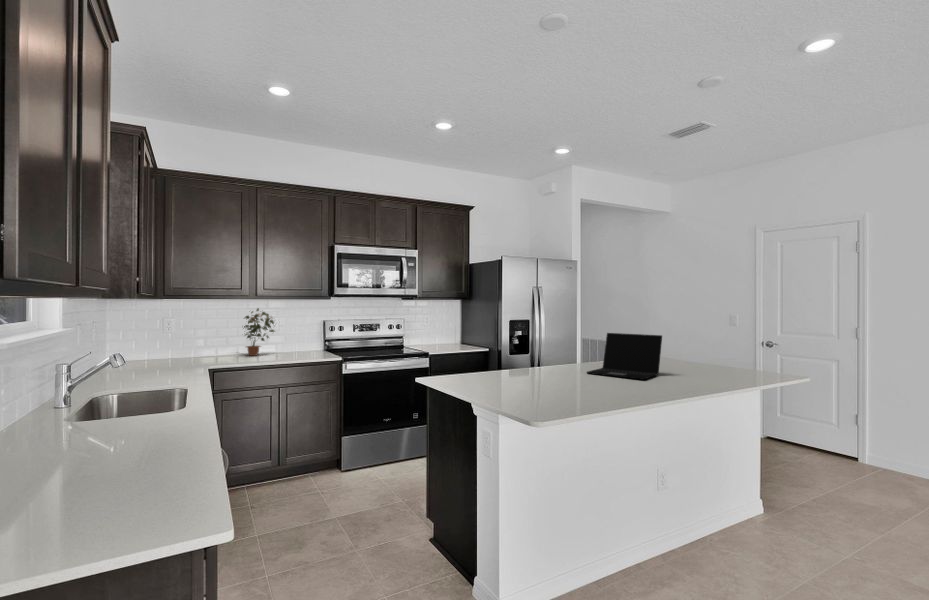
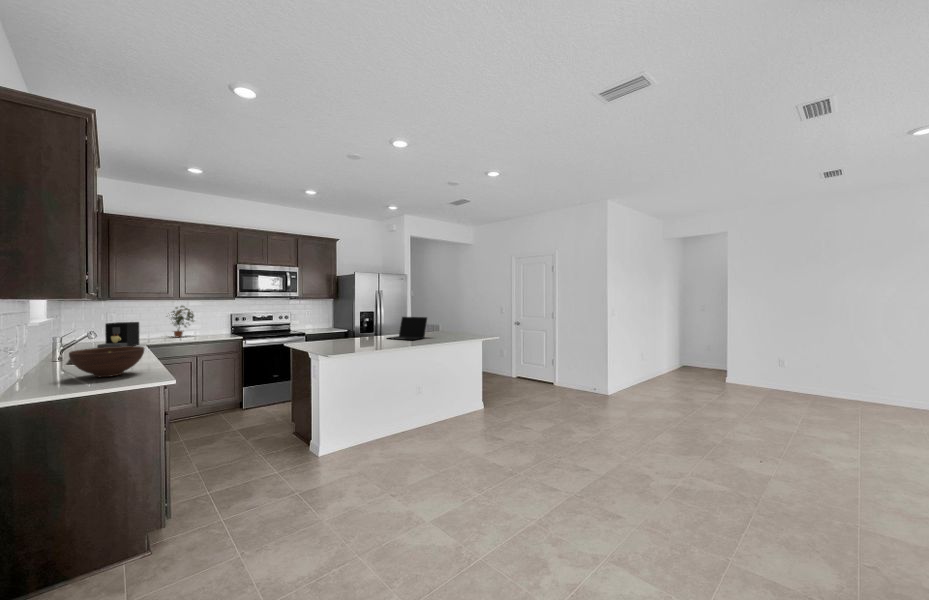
coffee maker: none [138,334,199,377] -> present [97,322,139,348]
fruit bowl: none [29,397,185,474] -> present [69,346,145,377]

